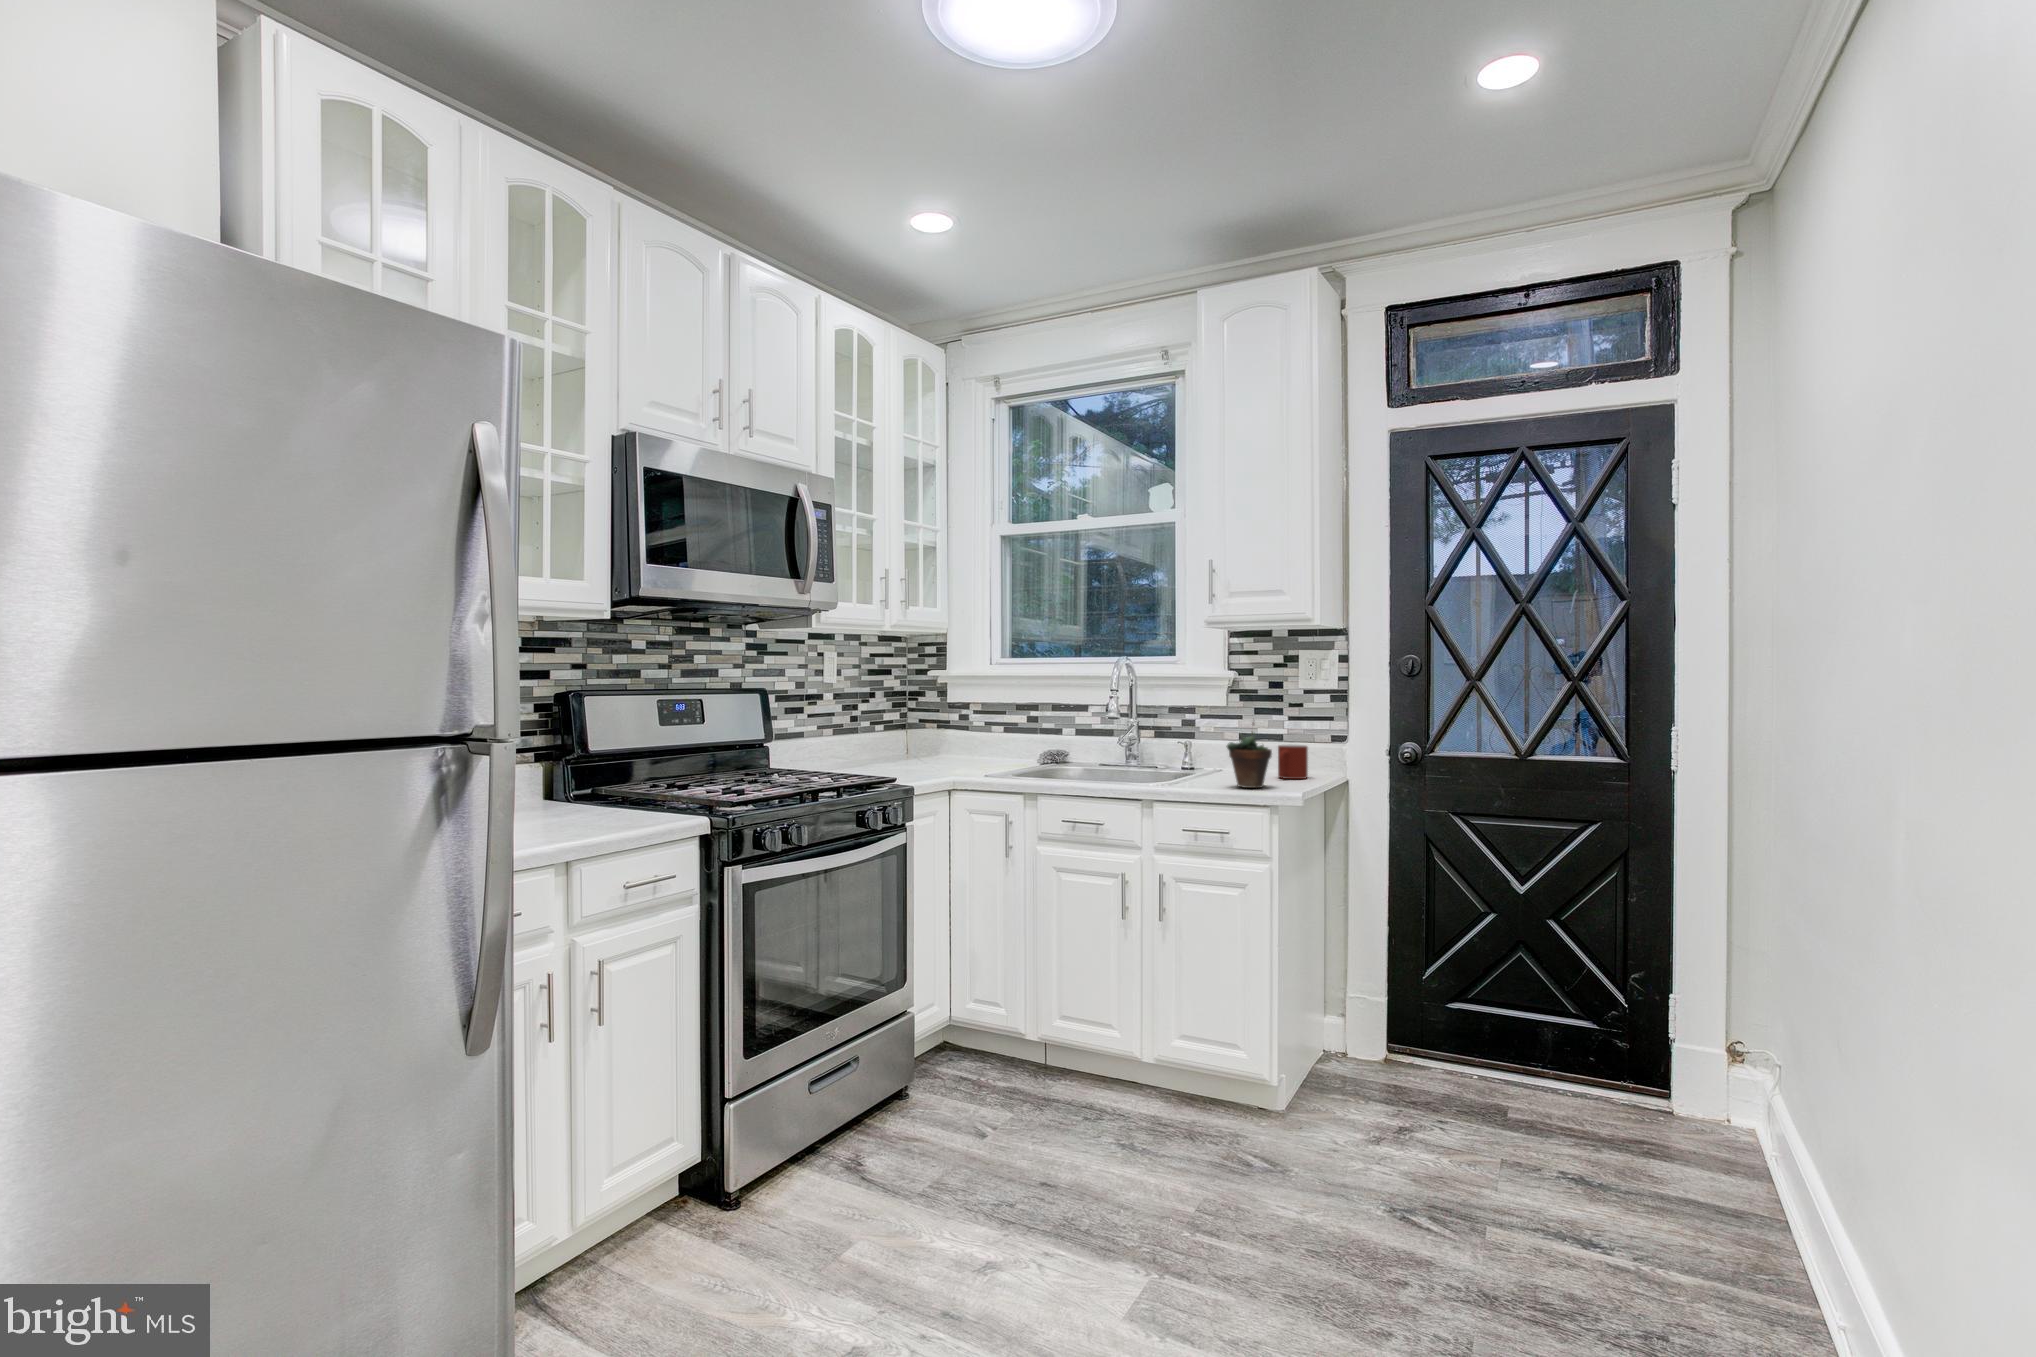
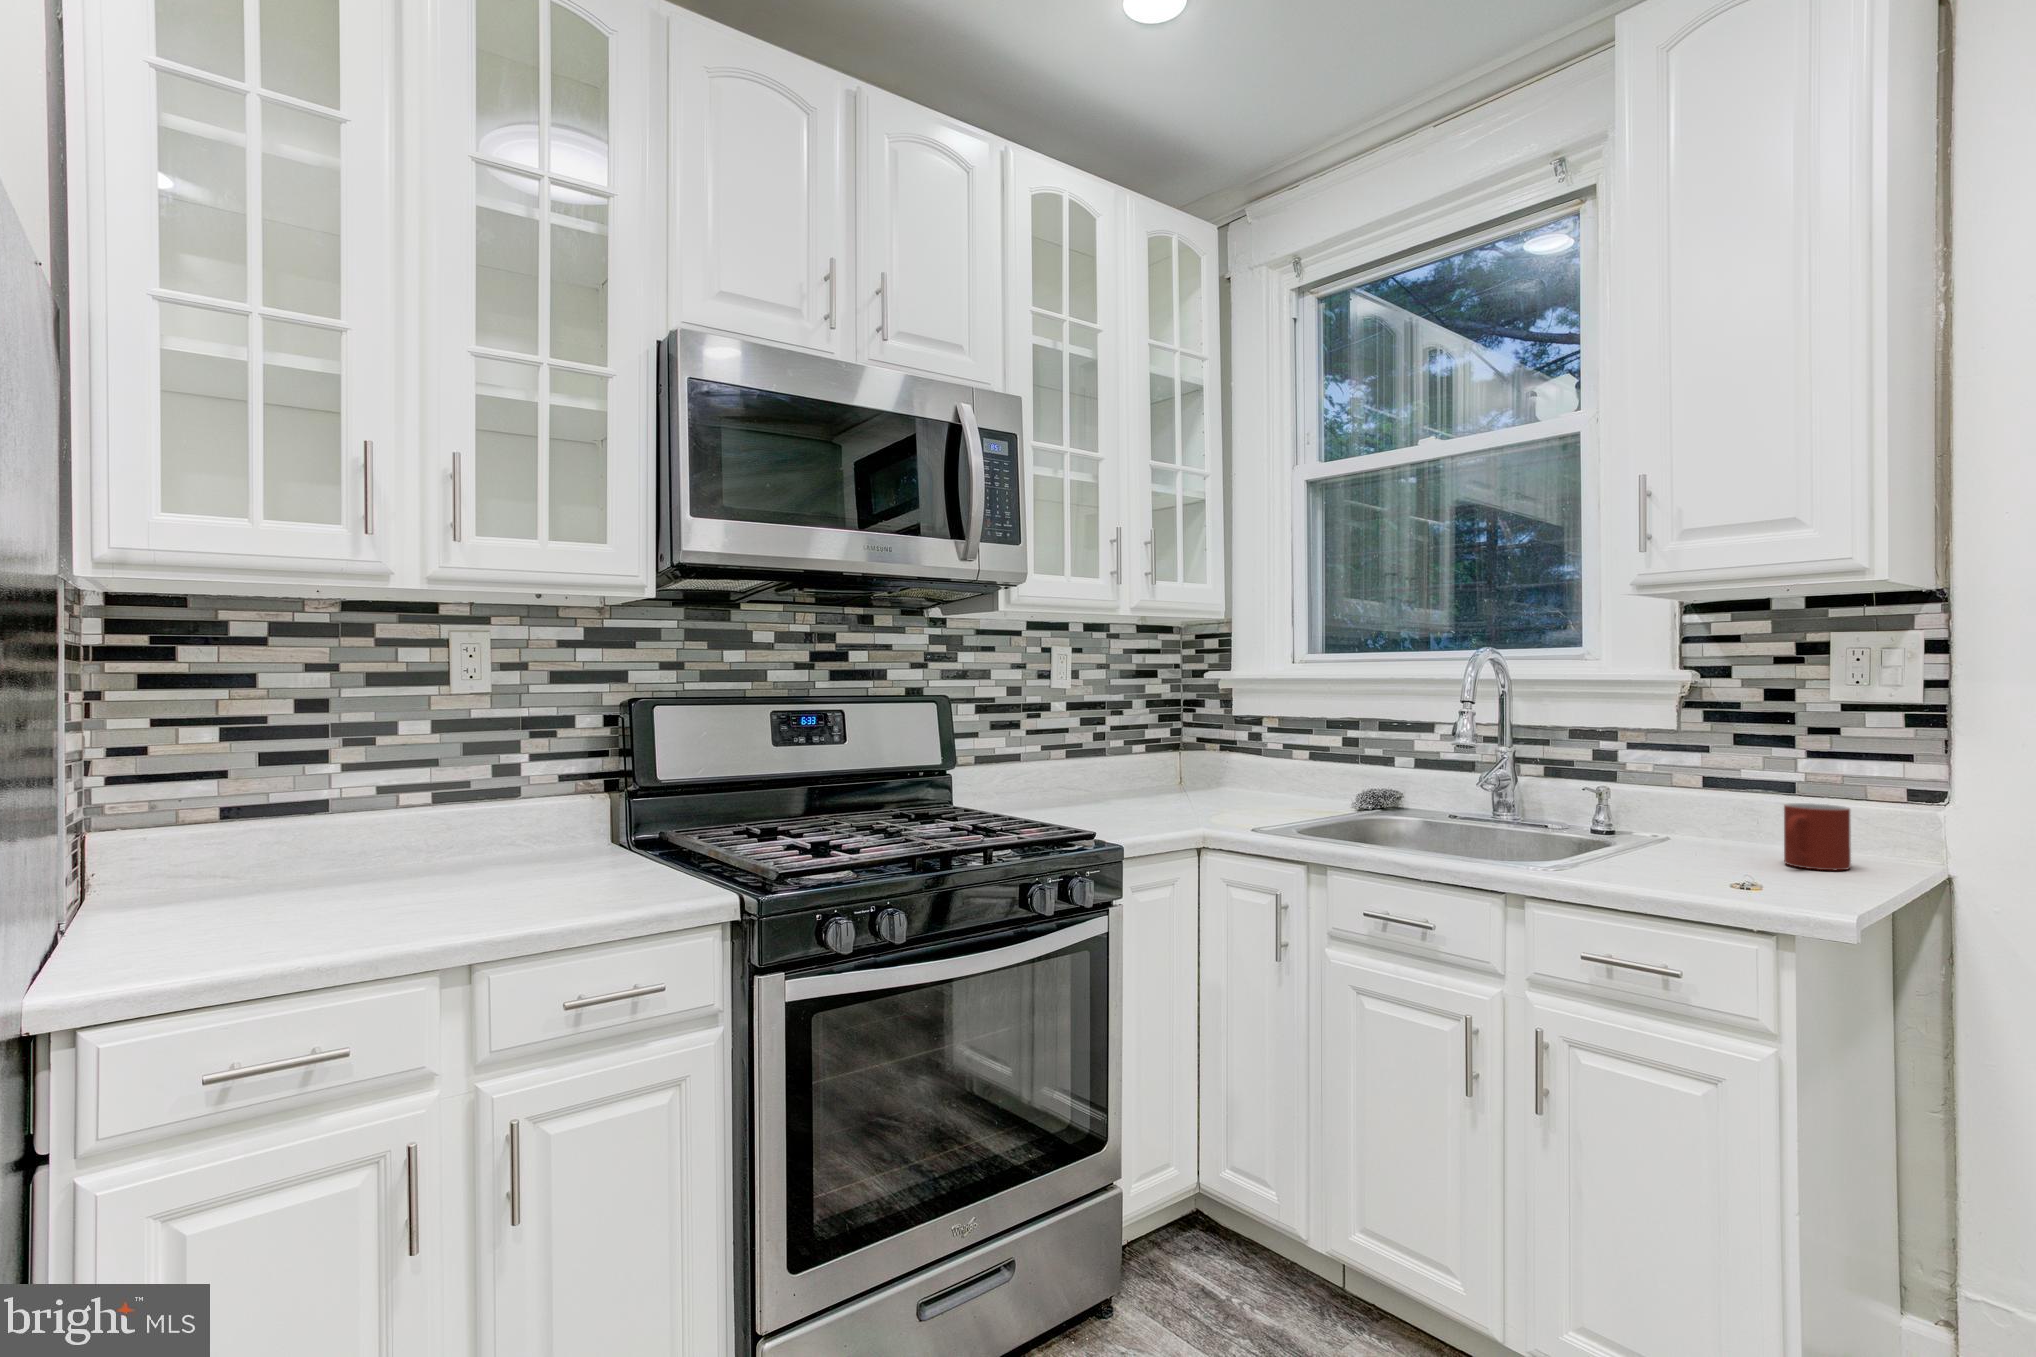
succulent plant: present [1226,722,1272,788] -> none [1671,756,1770,888]

